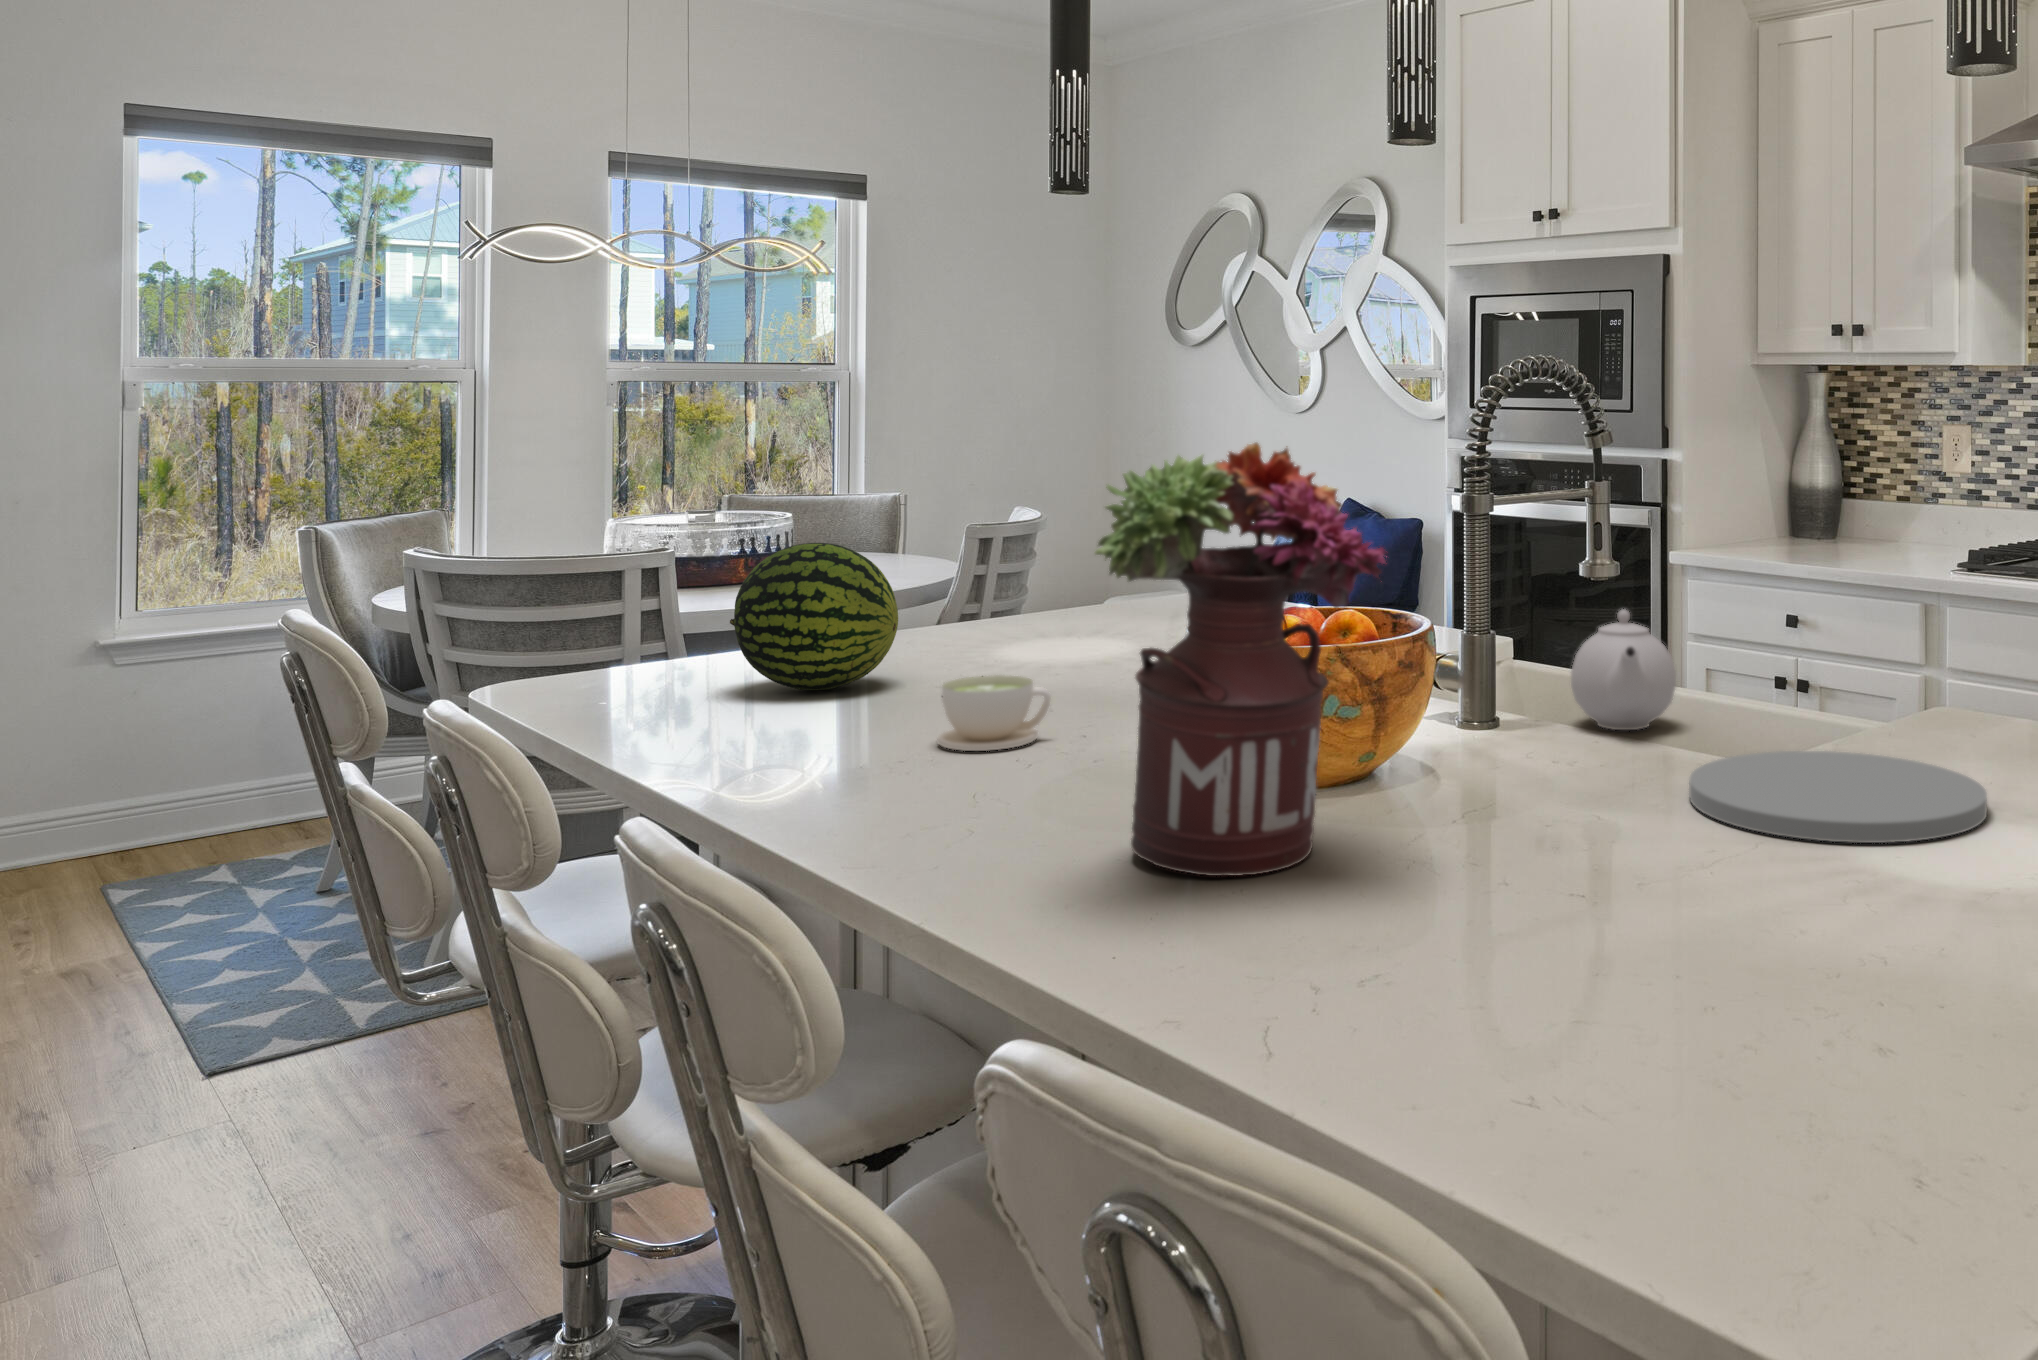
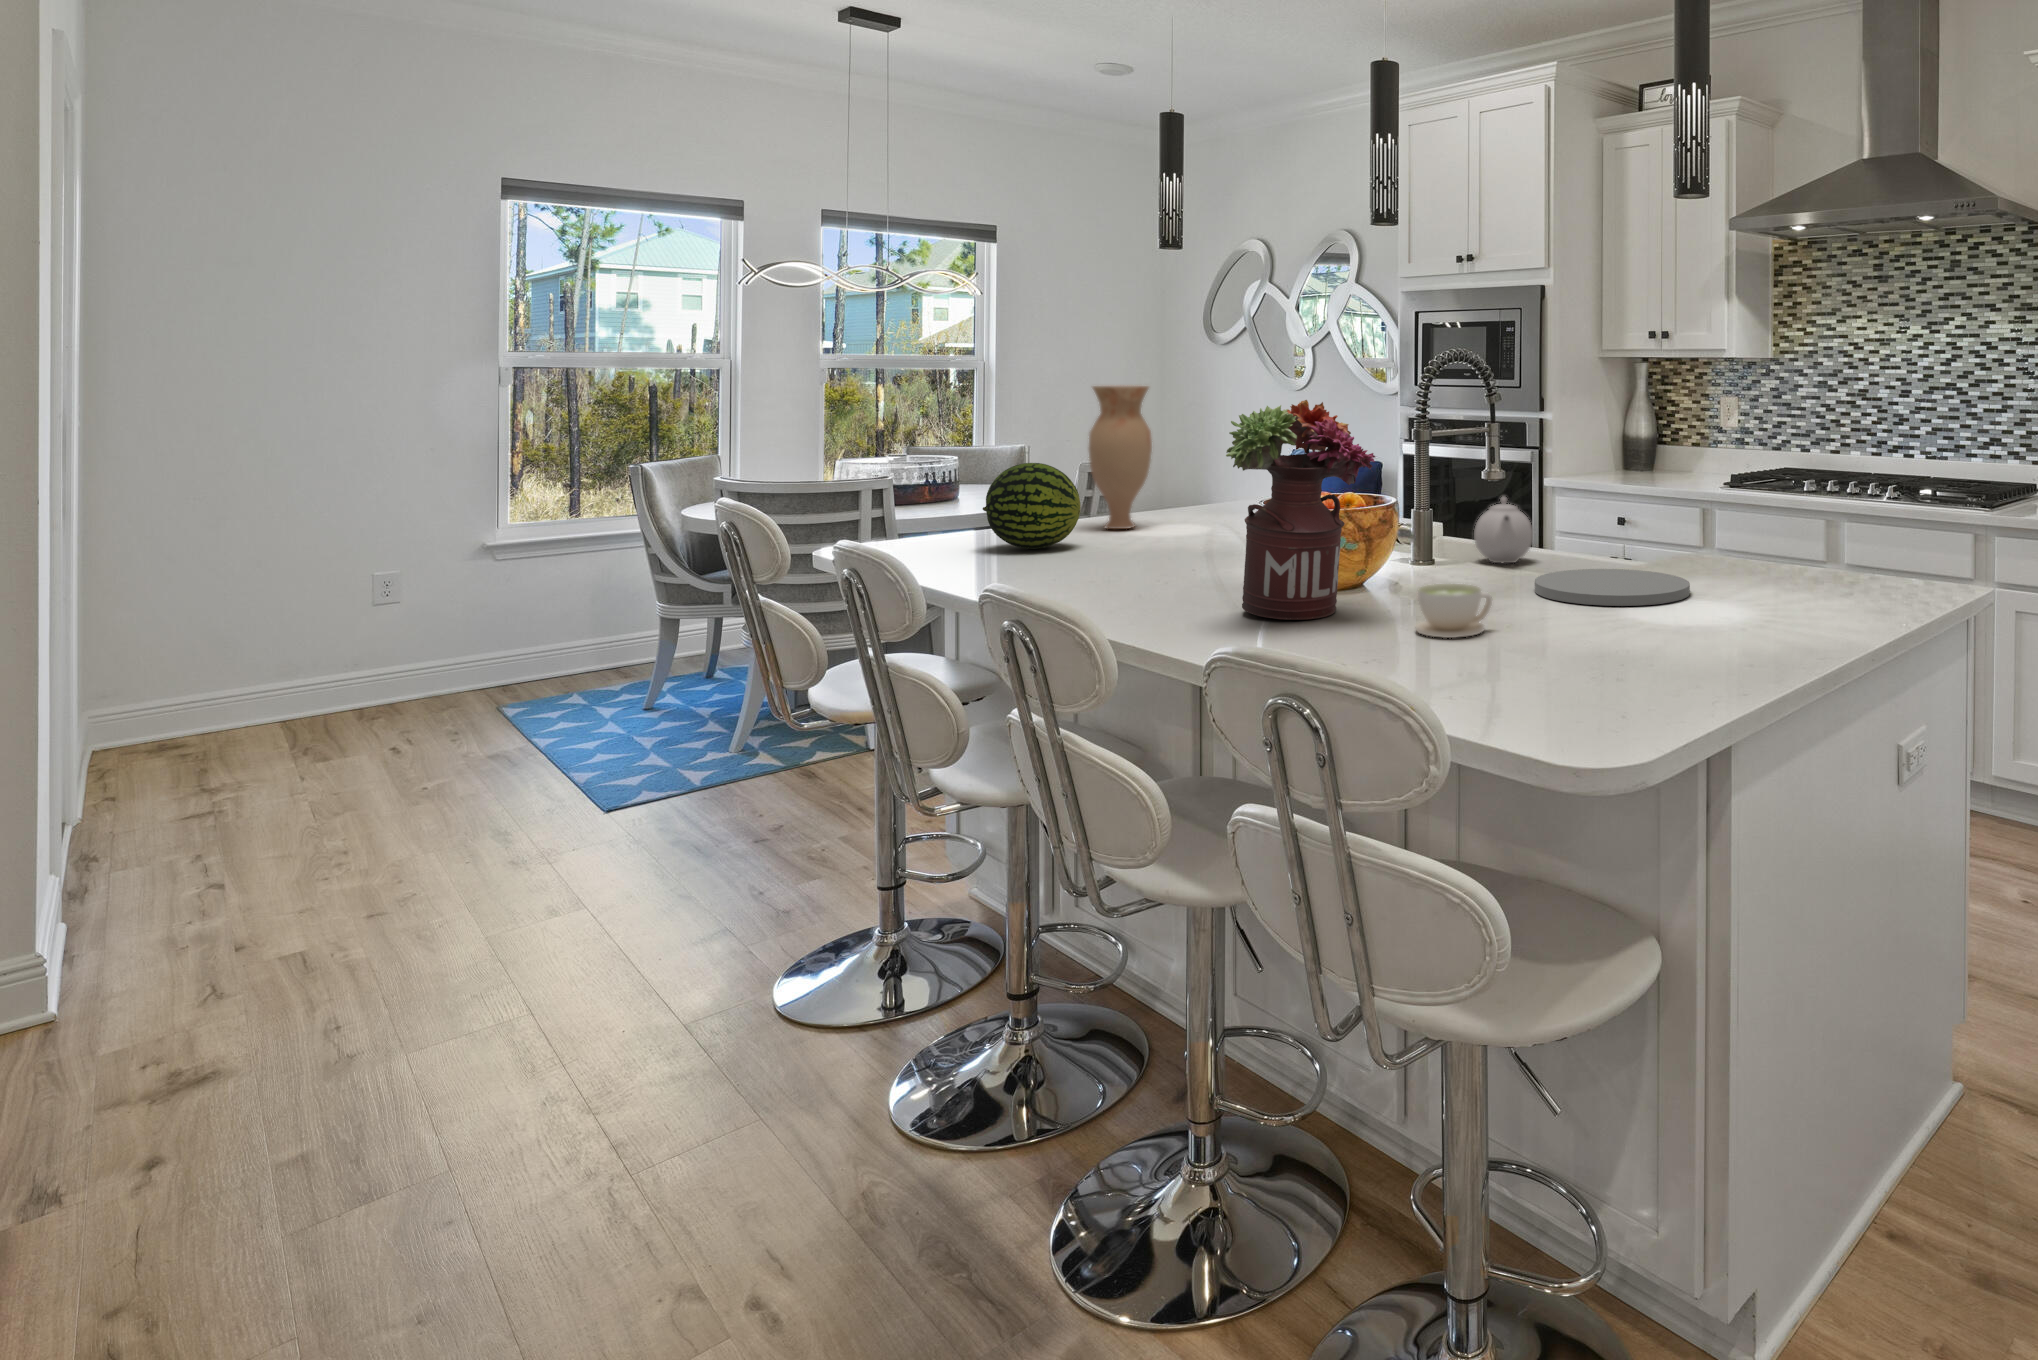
vase: none [927,410,1032,649] -> present [1089,386,1152,529]
coffee cup: present [937,675,1051,751] -> present [1415,584,1492,638]

